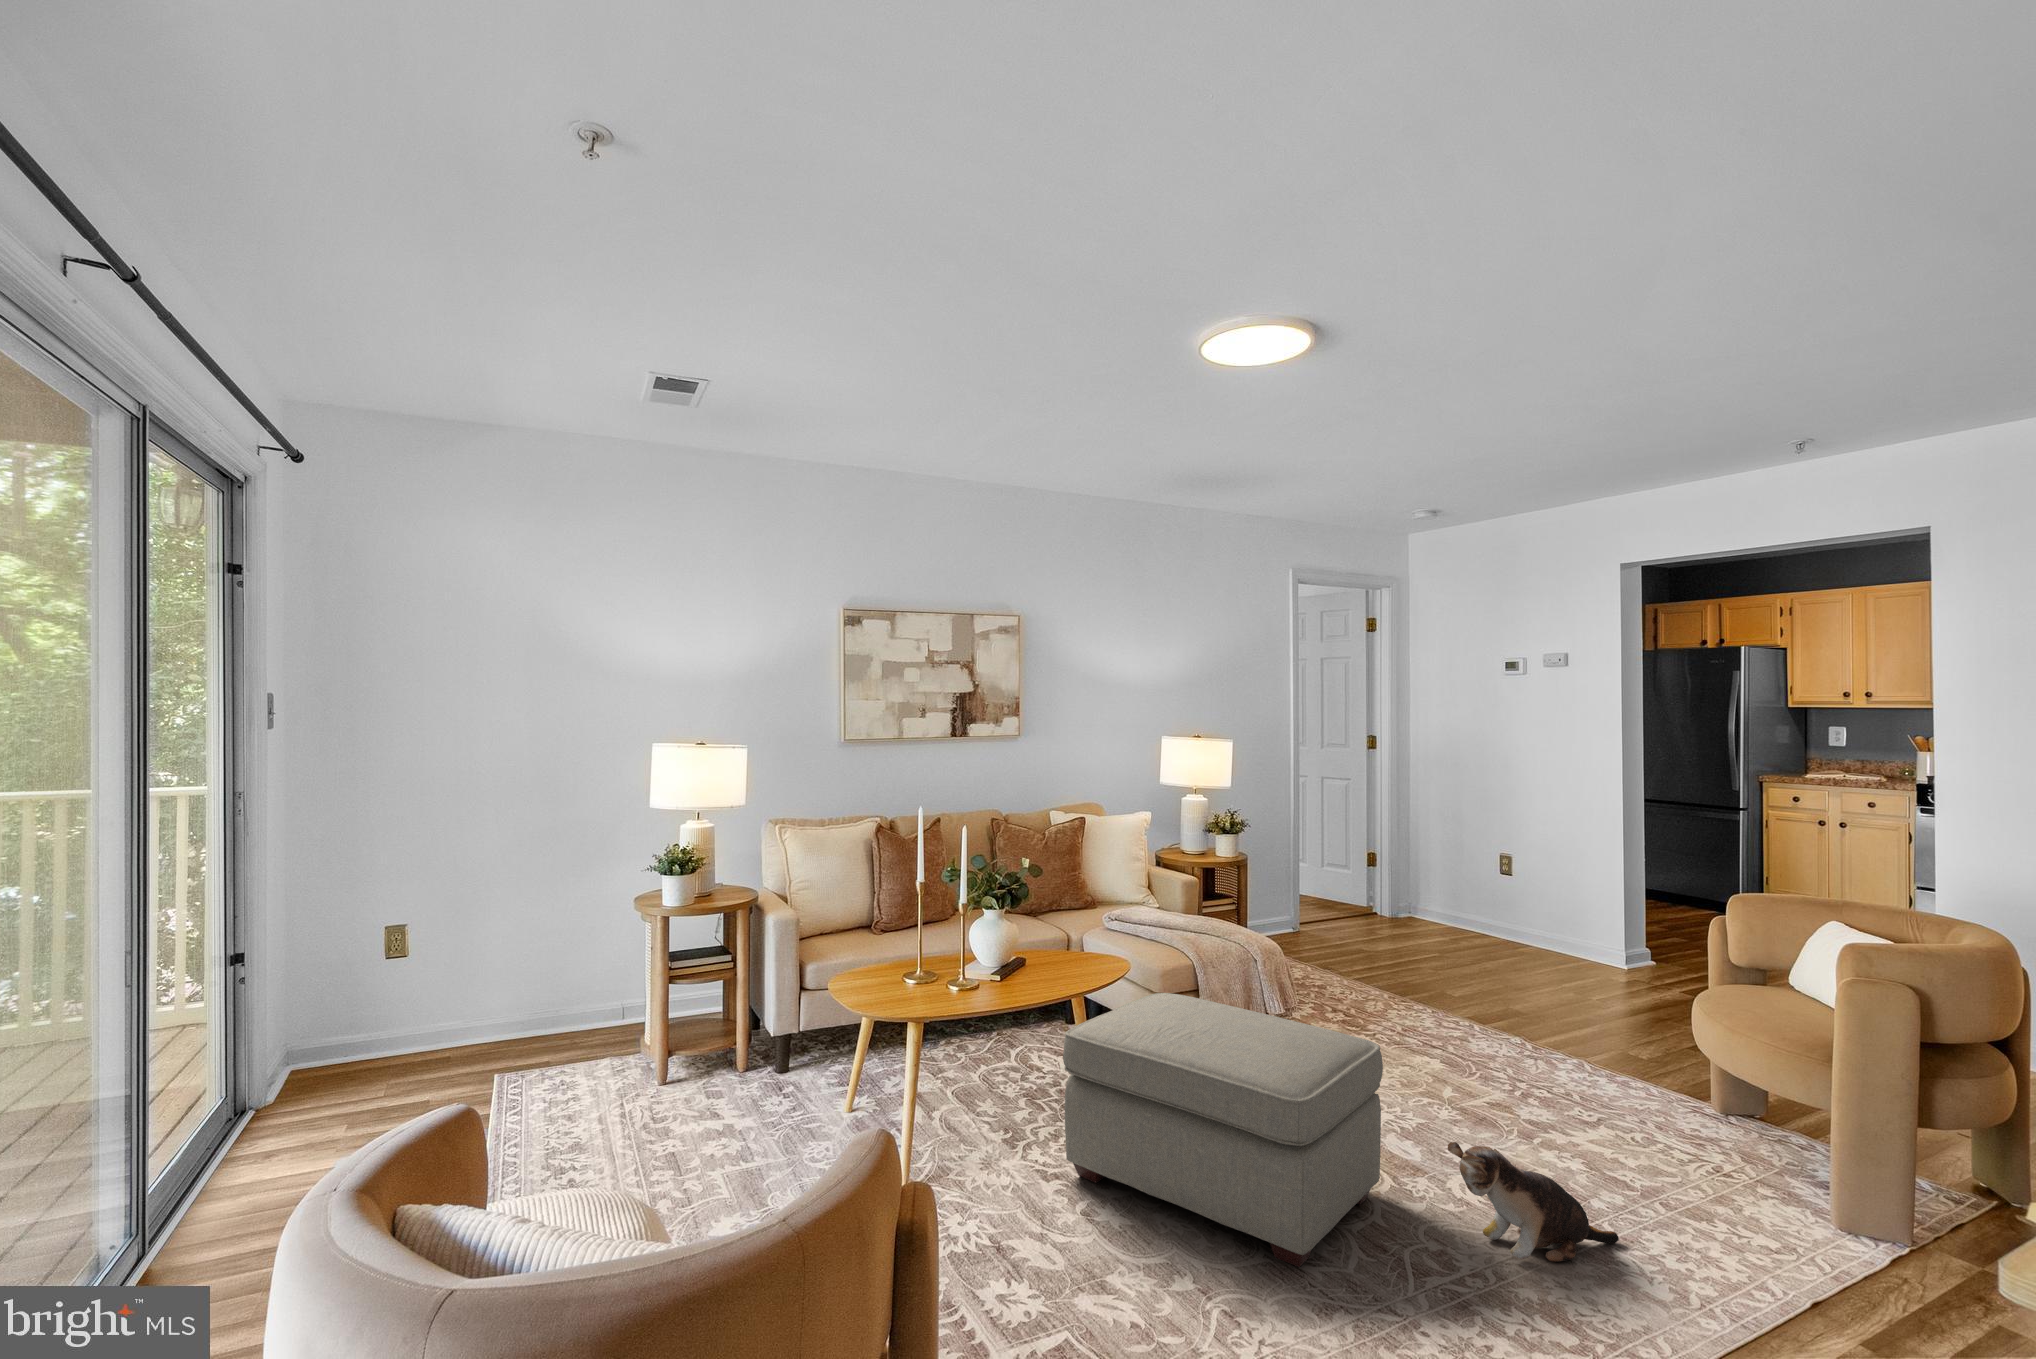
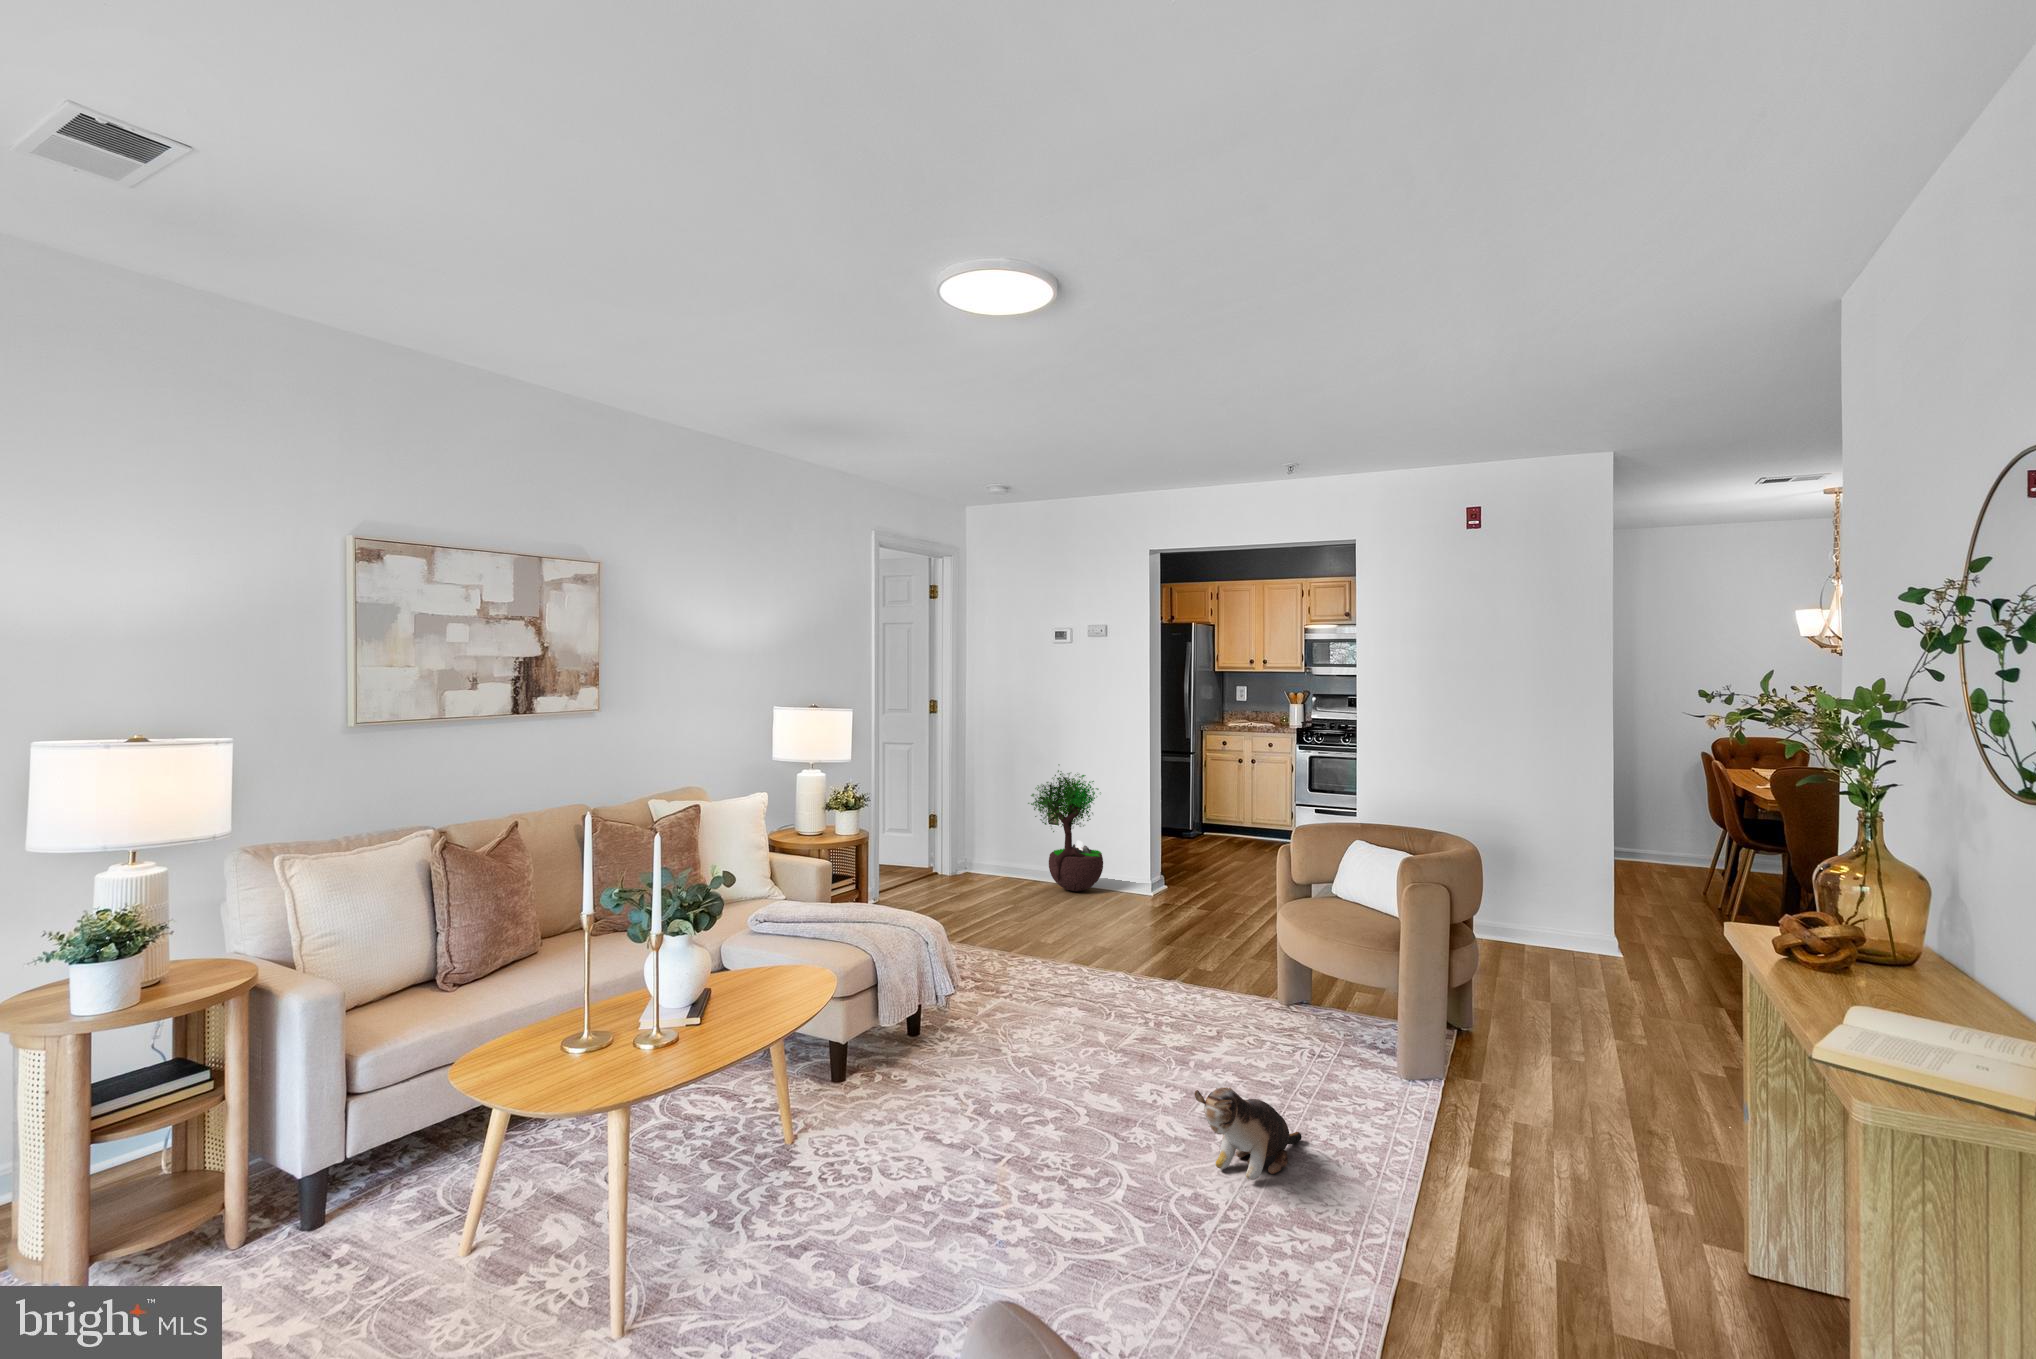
potted tree: none [1463,808,1564,952] -> present [1028,770,1103,891]
ottoman: present [1063,993,1383,1267] -> none [813,1000,1124,1258]

